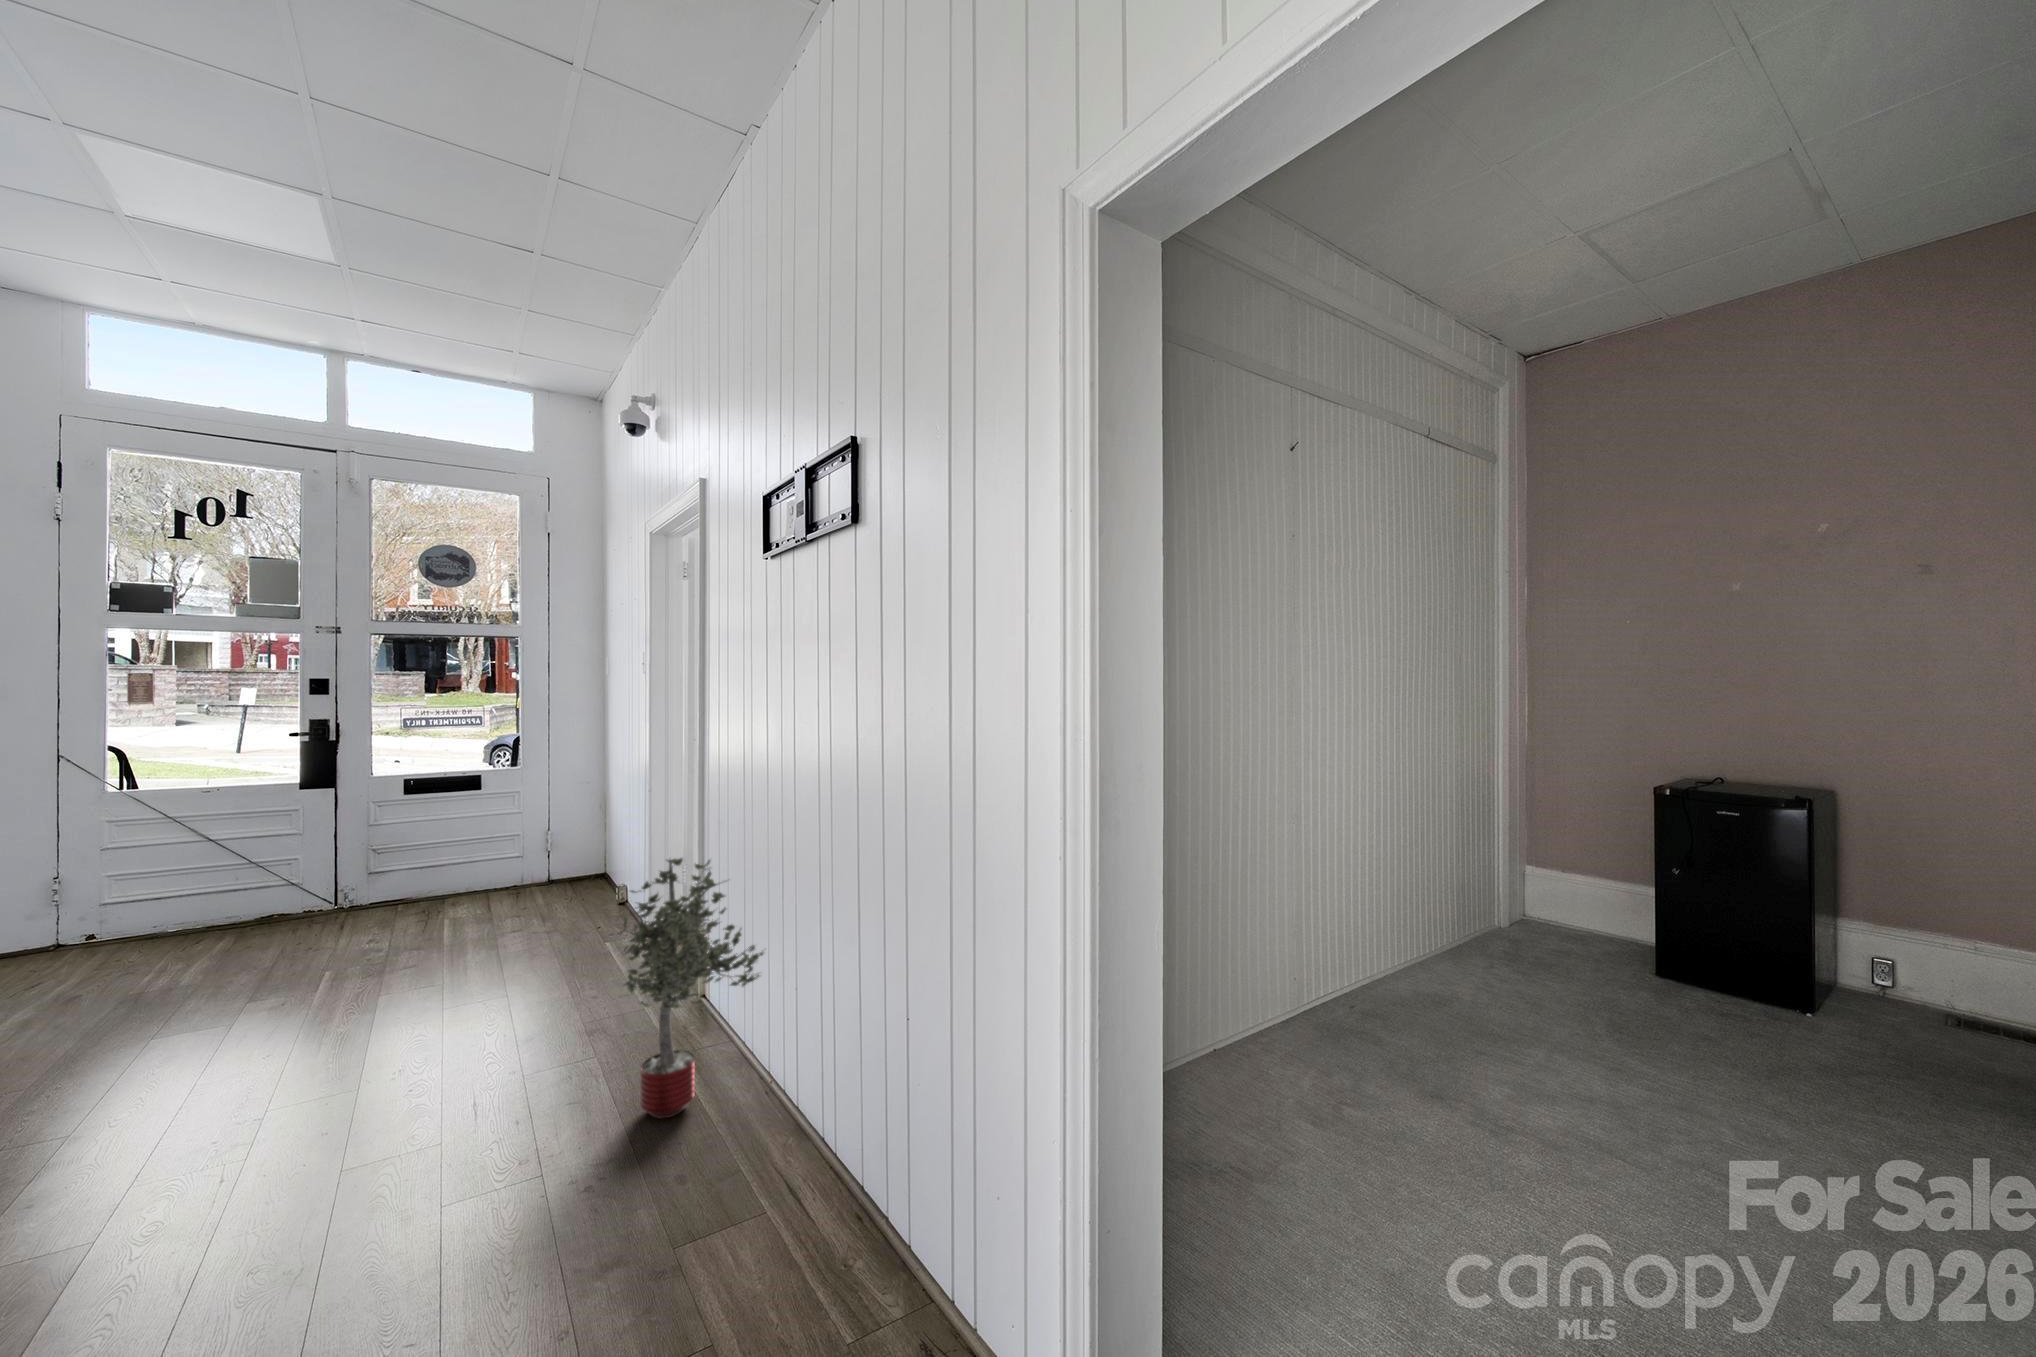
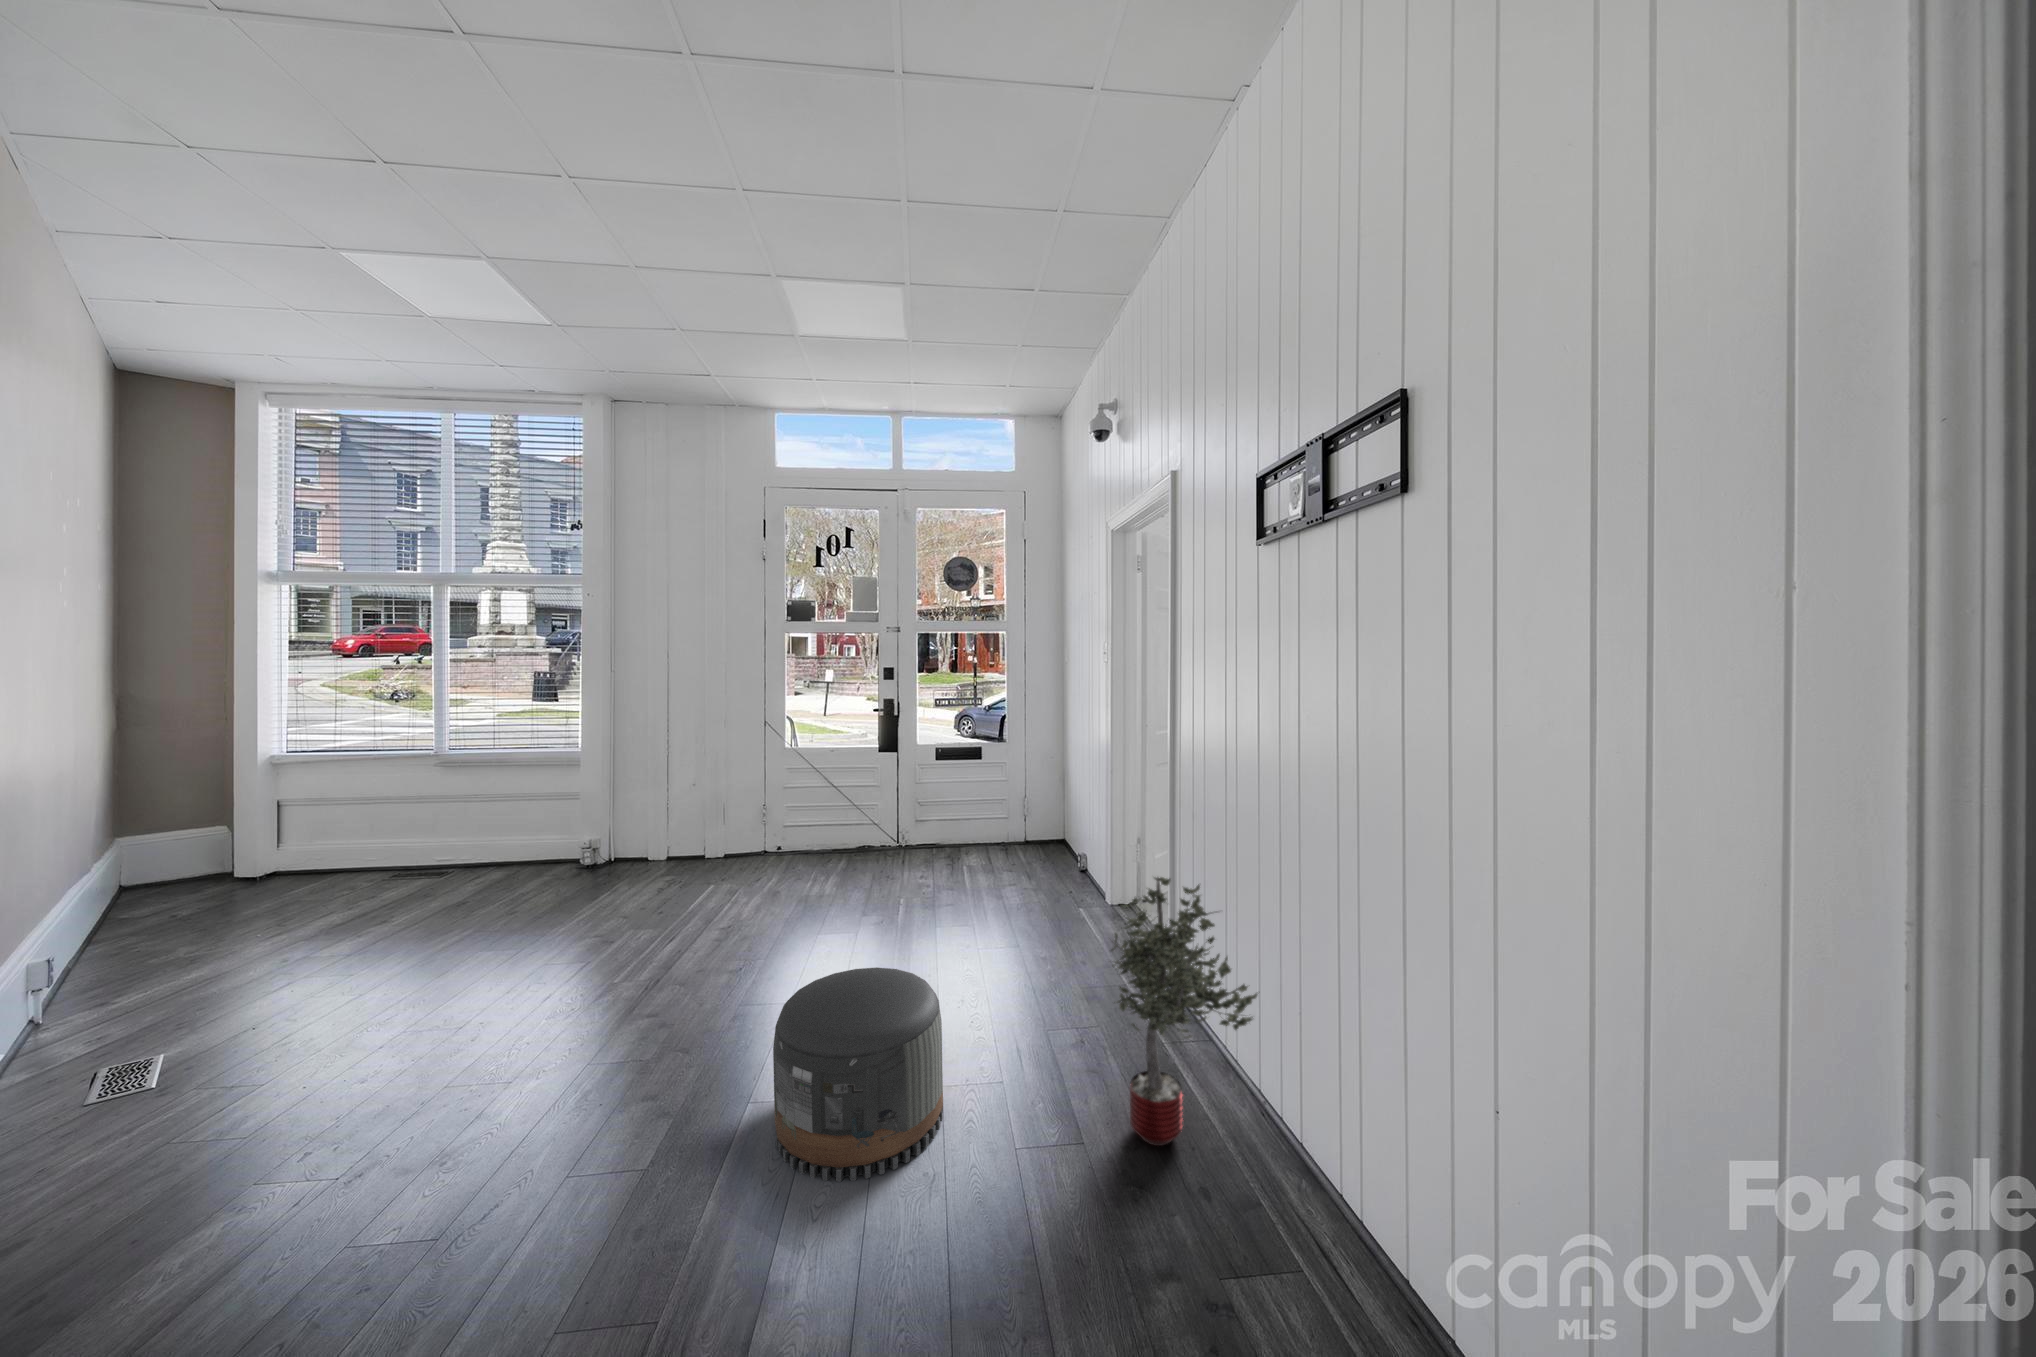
pouf: none [136,1013,409,1271] -> present [773,967,943,1182]

